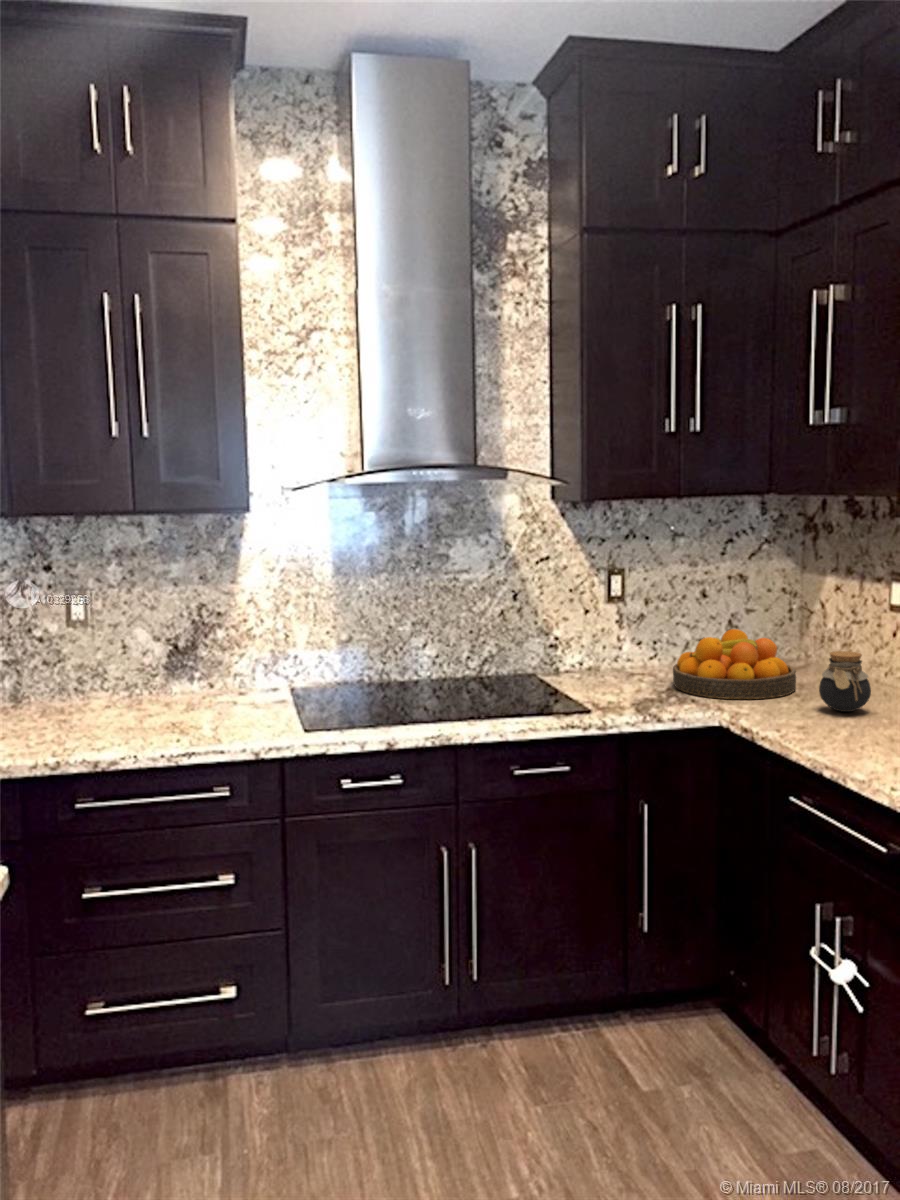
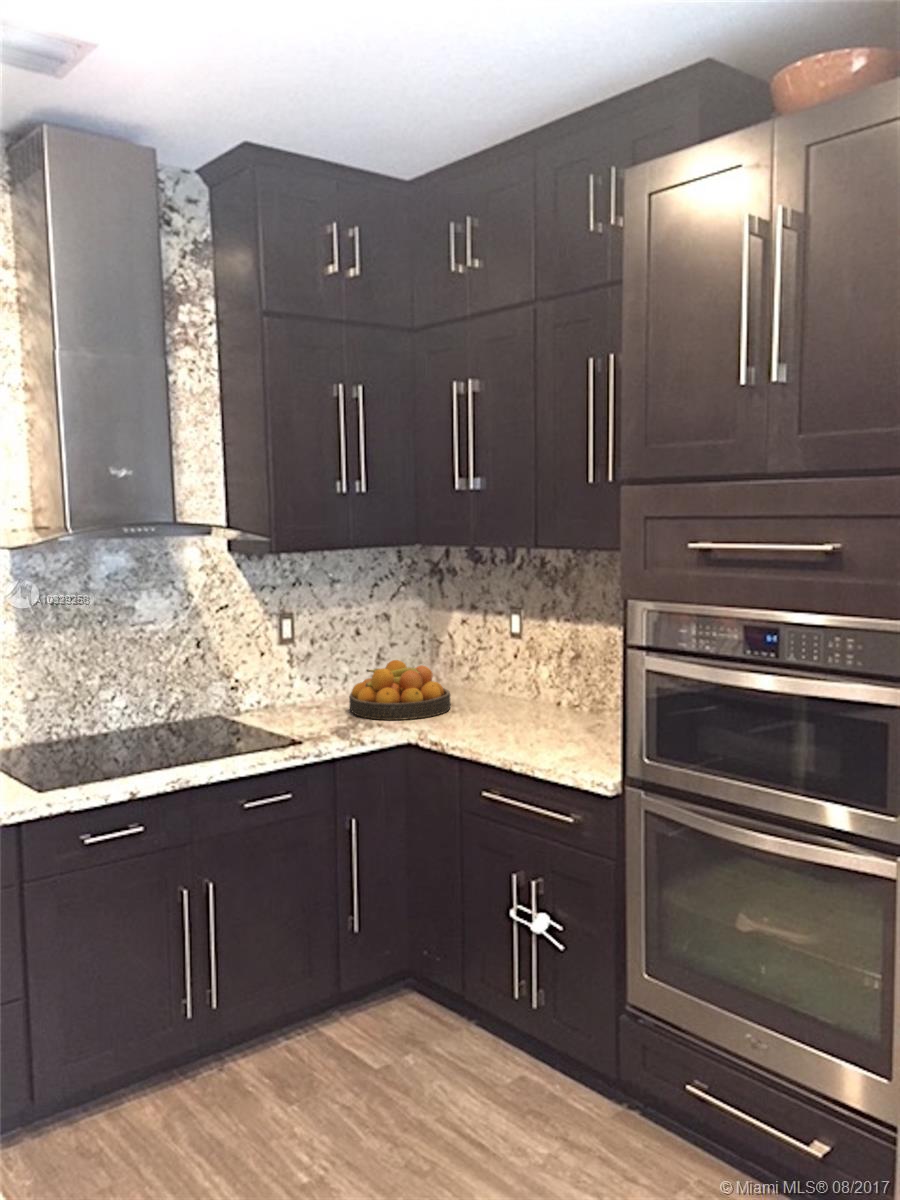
jar: present [819,651,871,712] -> none [479,671,518,720]

